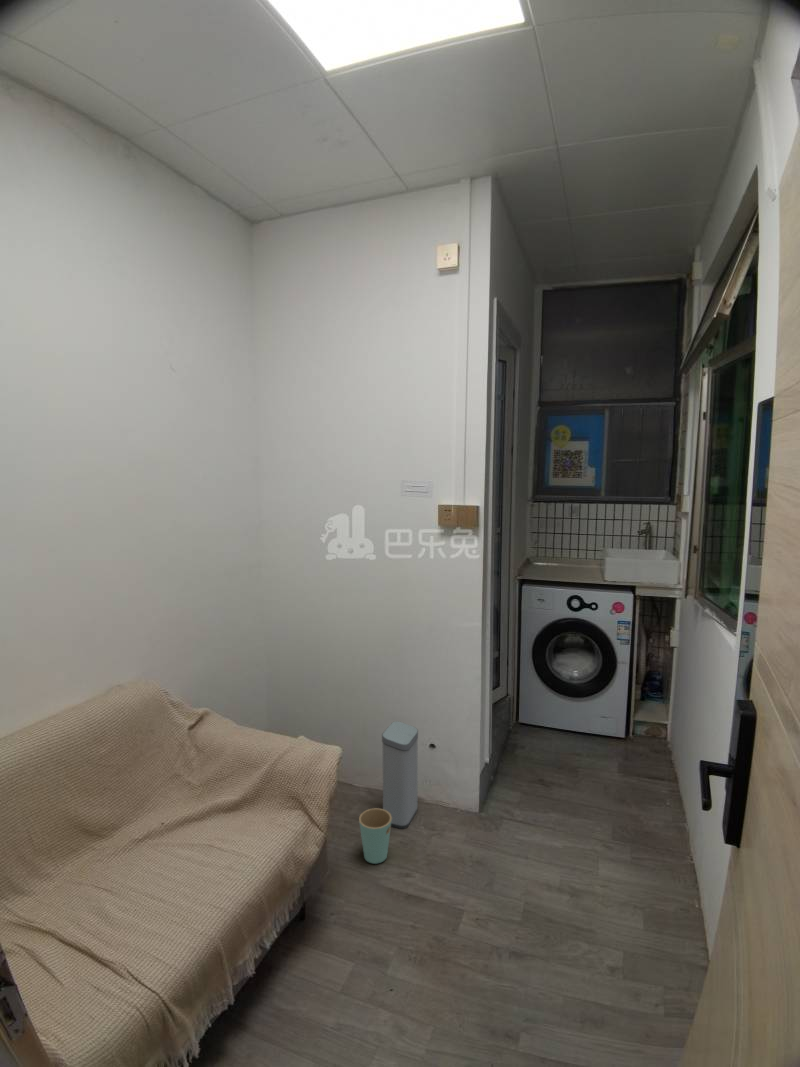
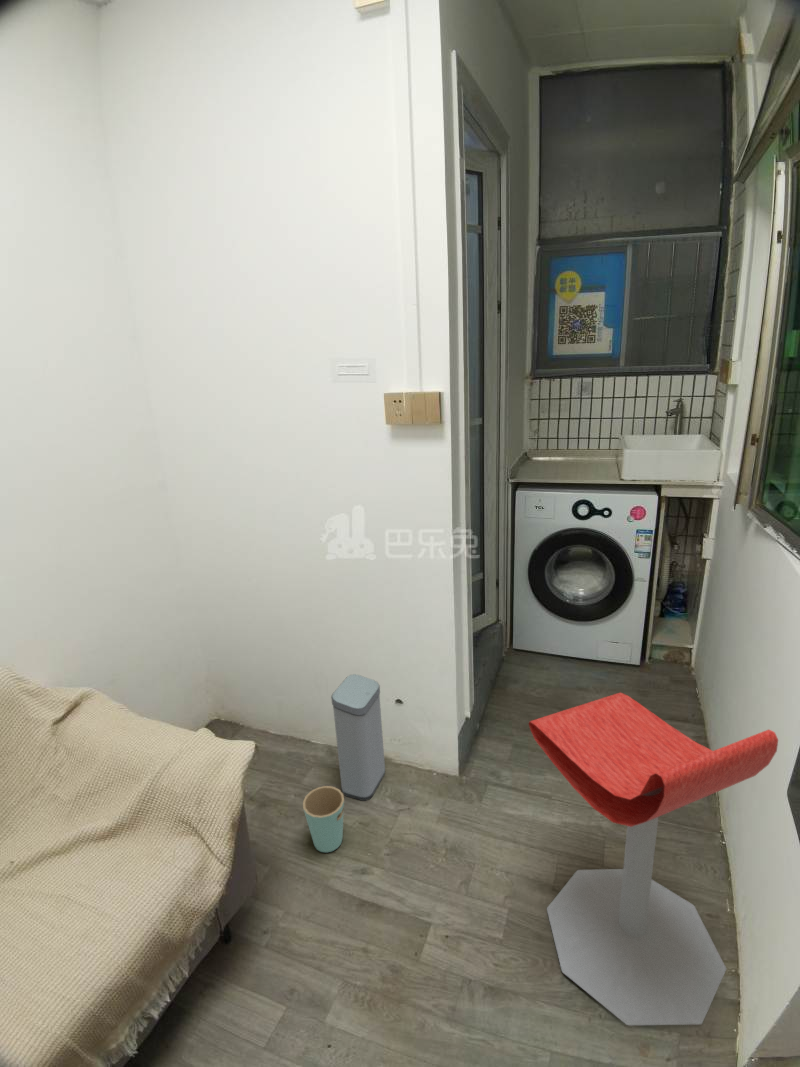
stool: none [541,730,714,980] -> present [529,693,778,1025]

